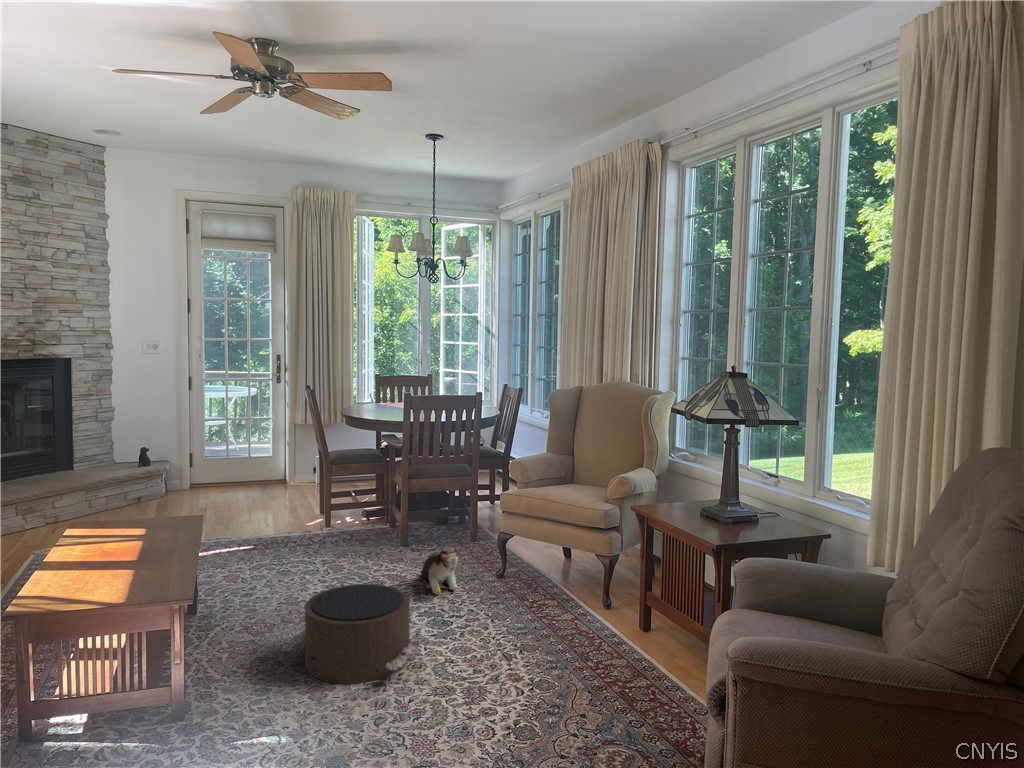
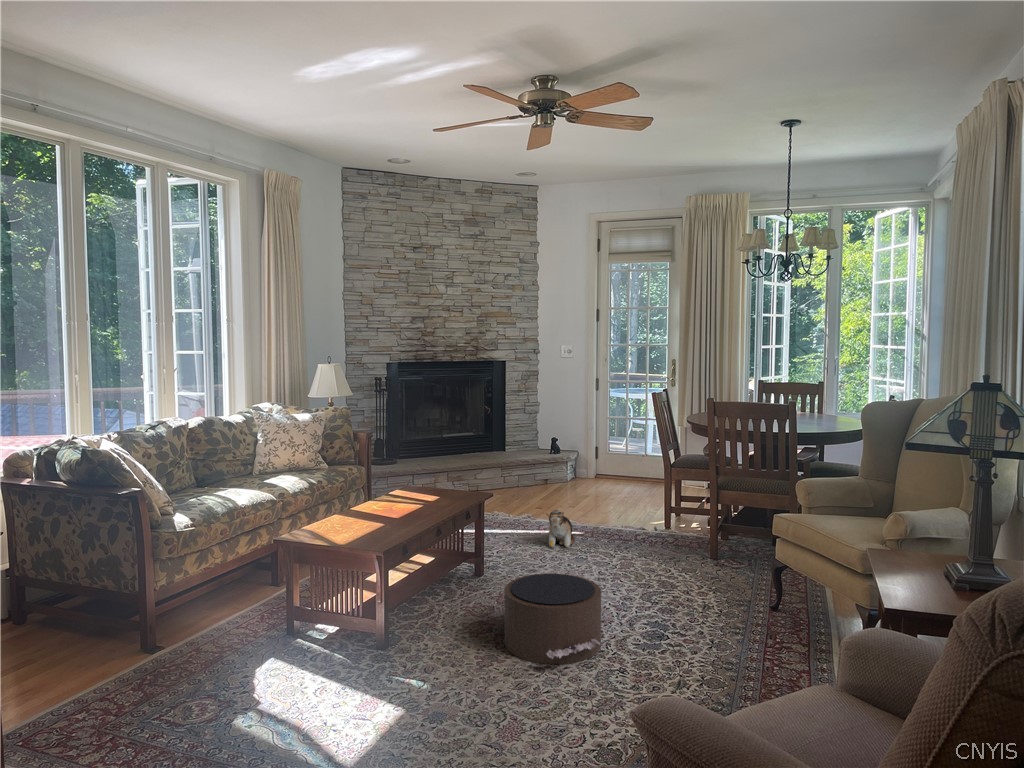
plush toy: present [421,547,462,595] -> present [546,510,575,547]

